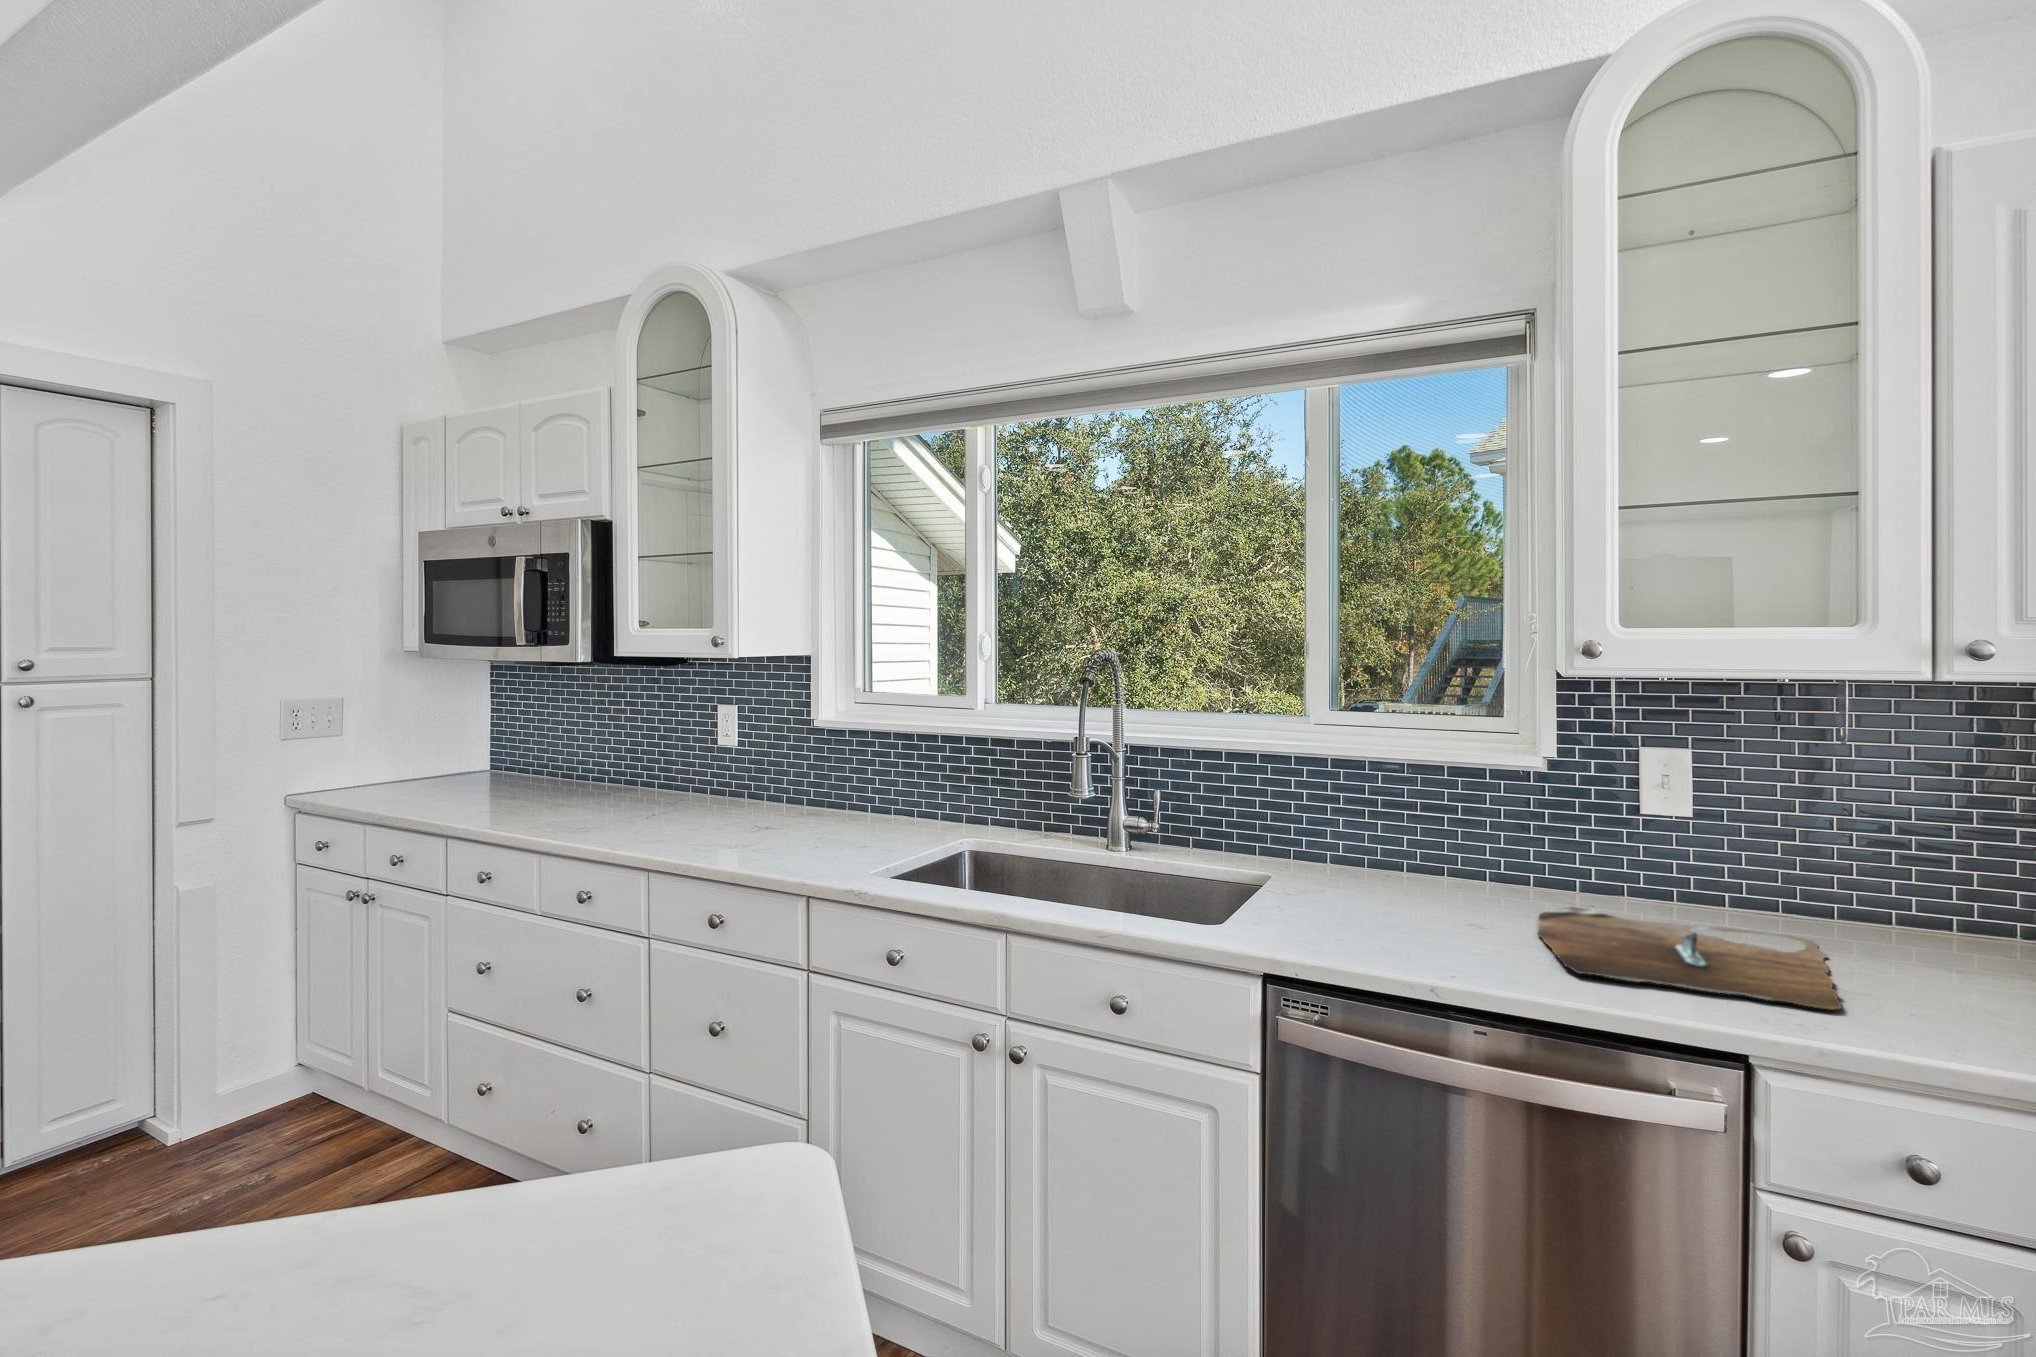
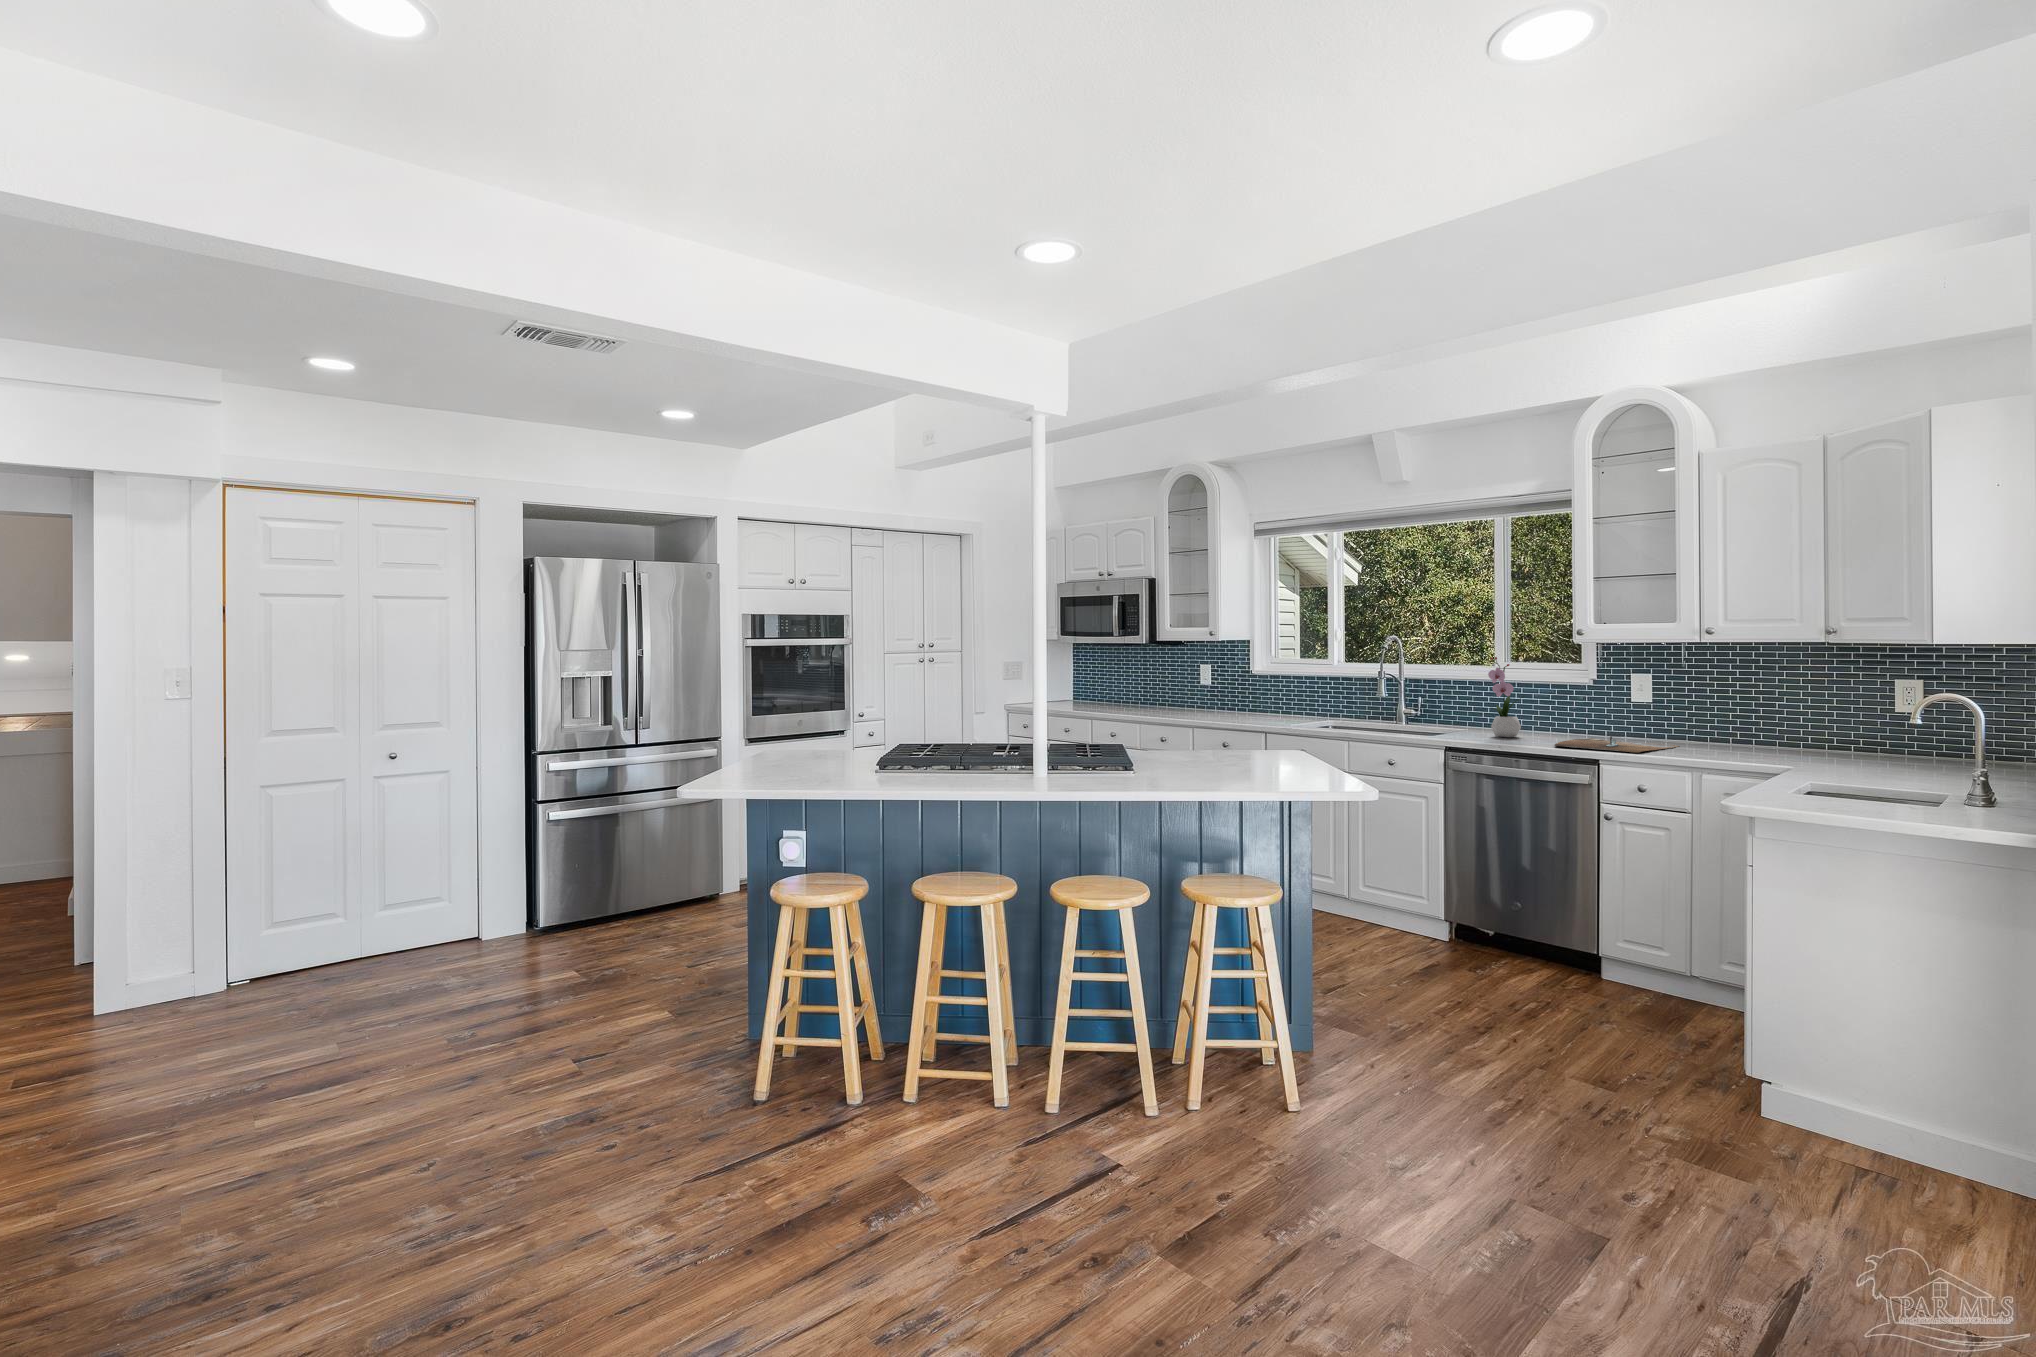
flower arrangement: none [1346,708,1423,910] -> present [1488,657,1524,737]

